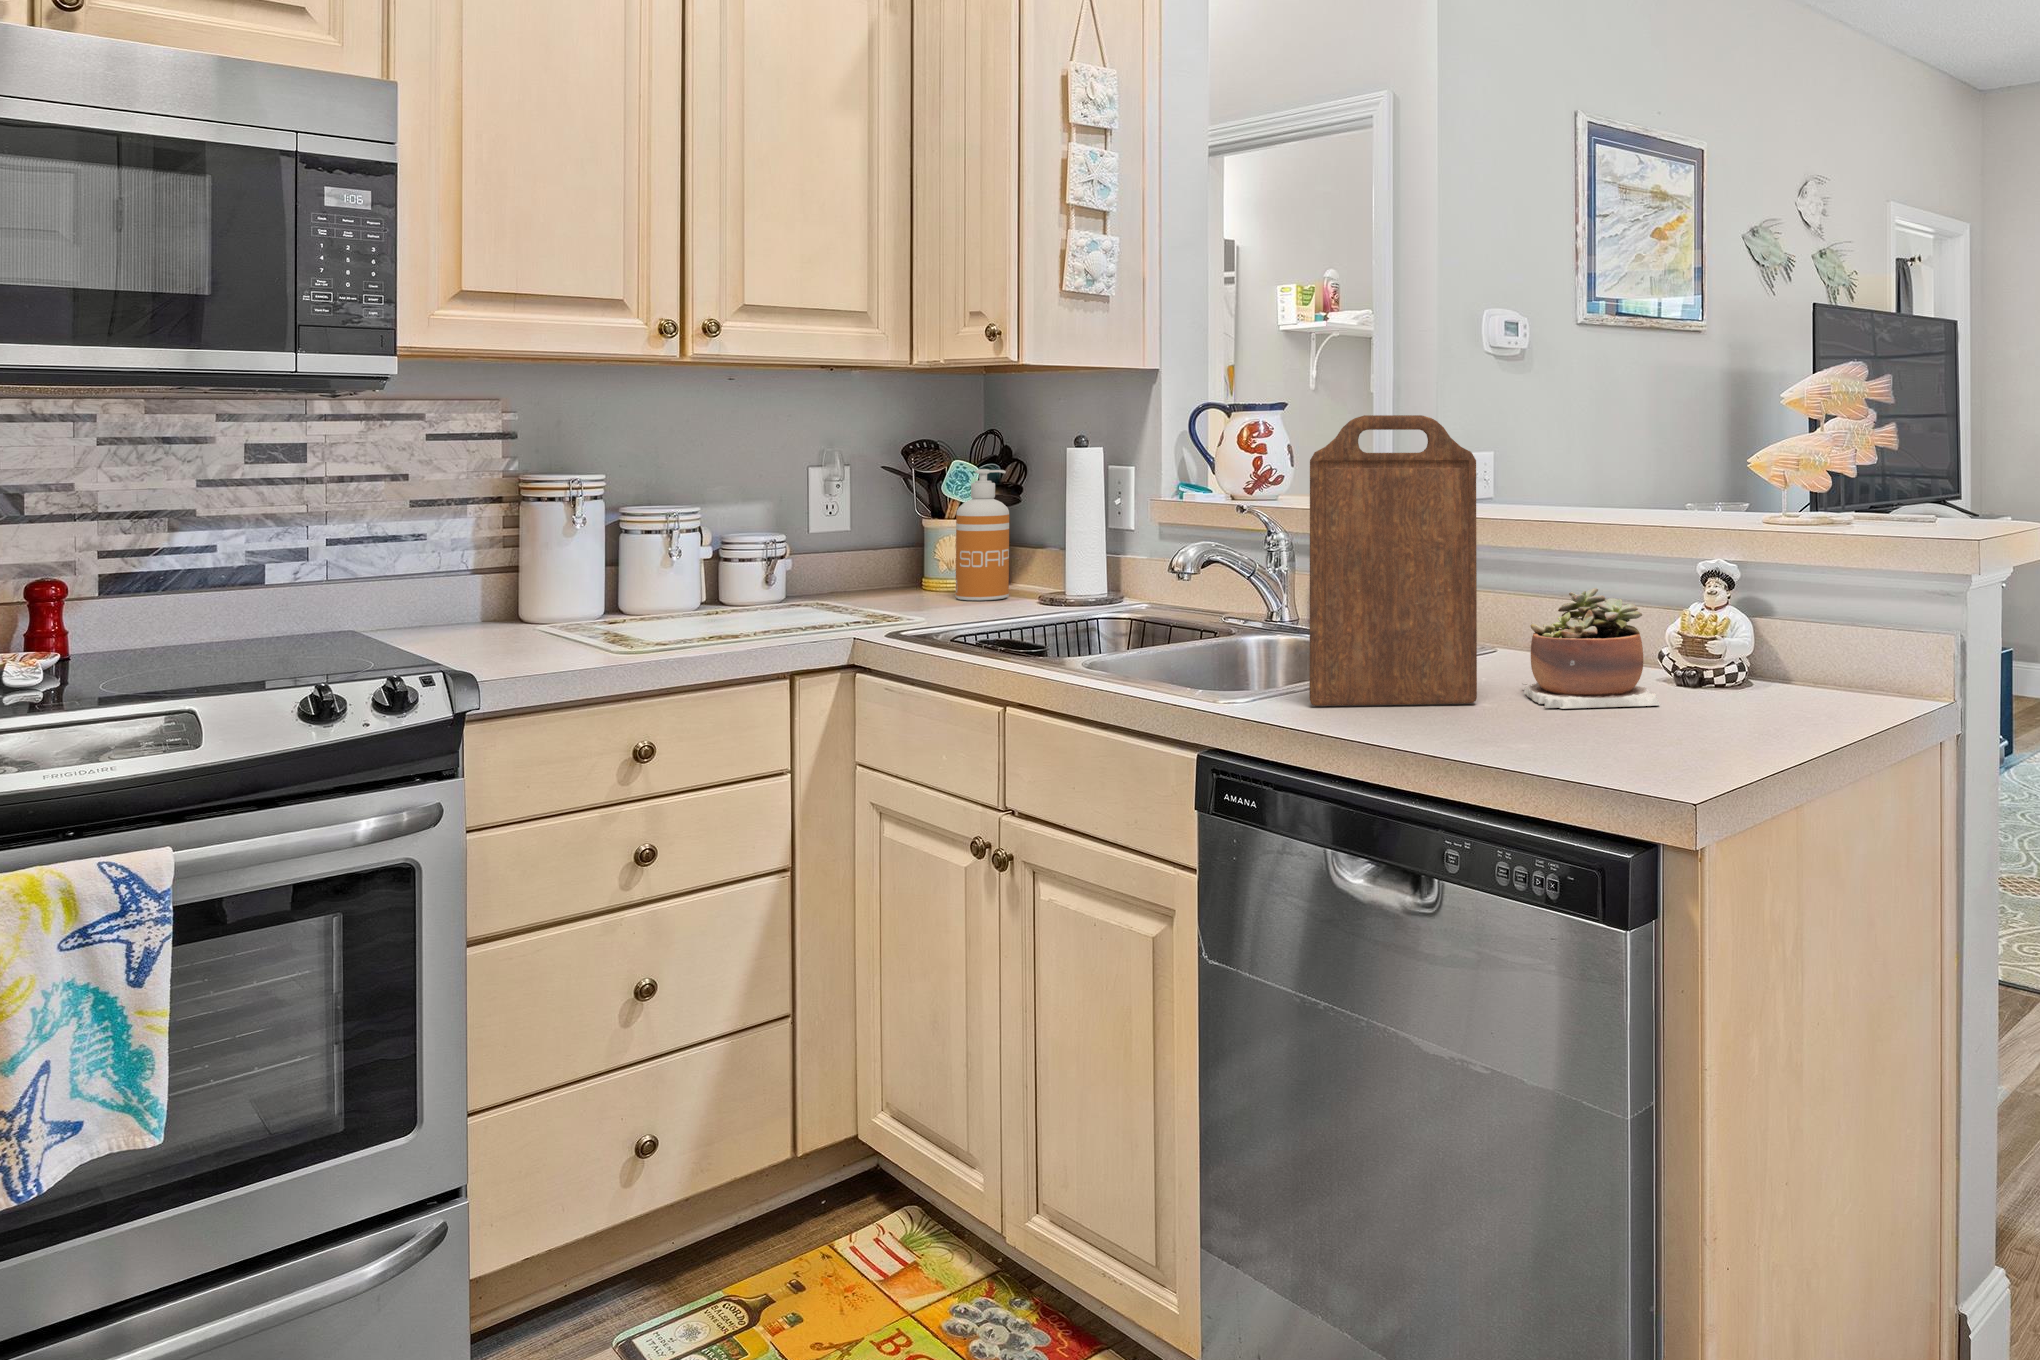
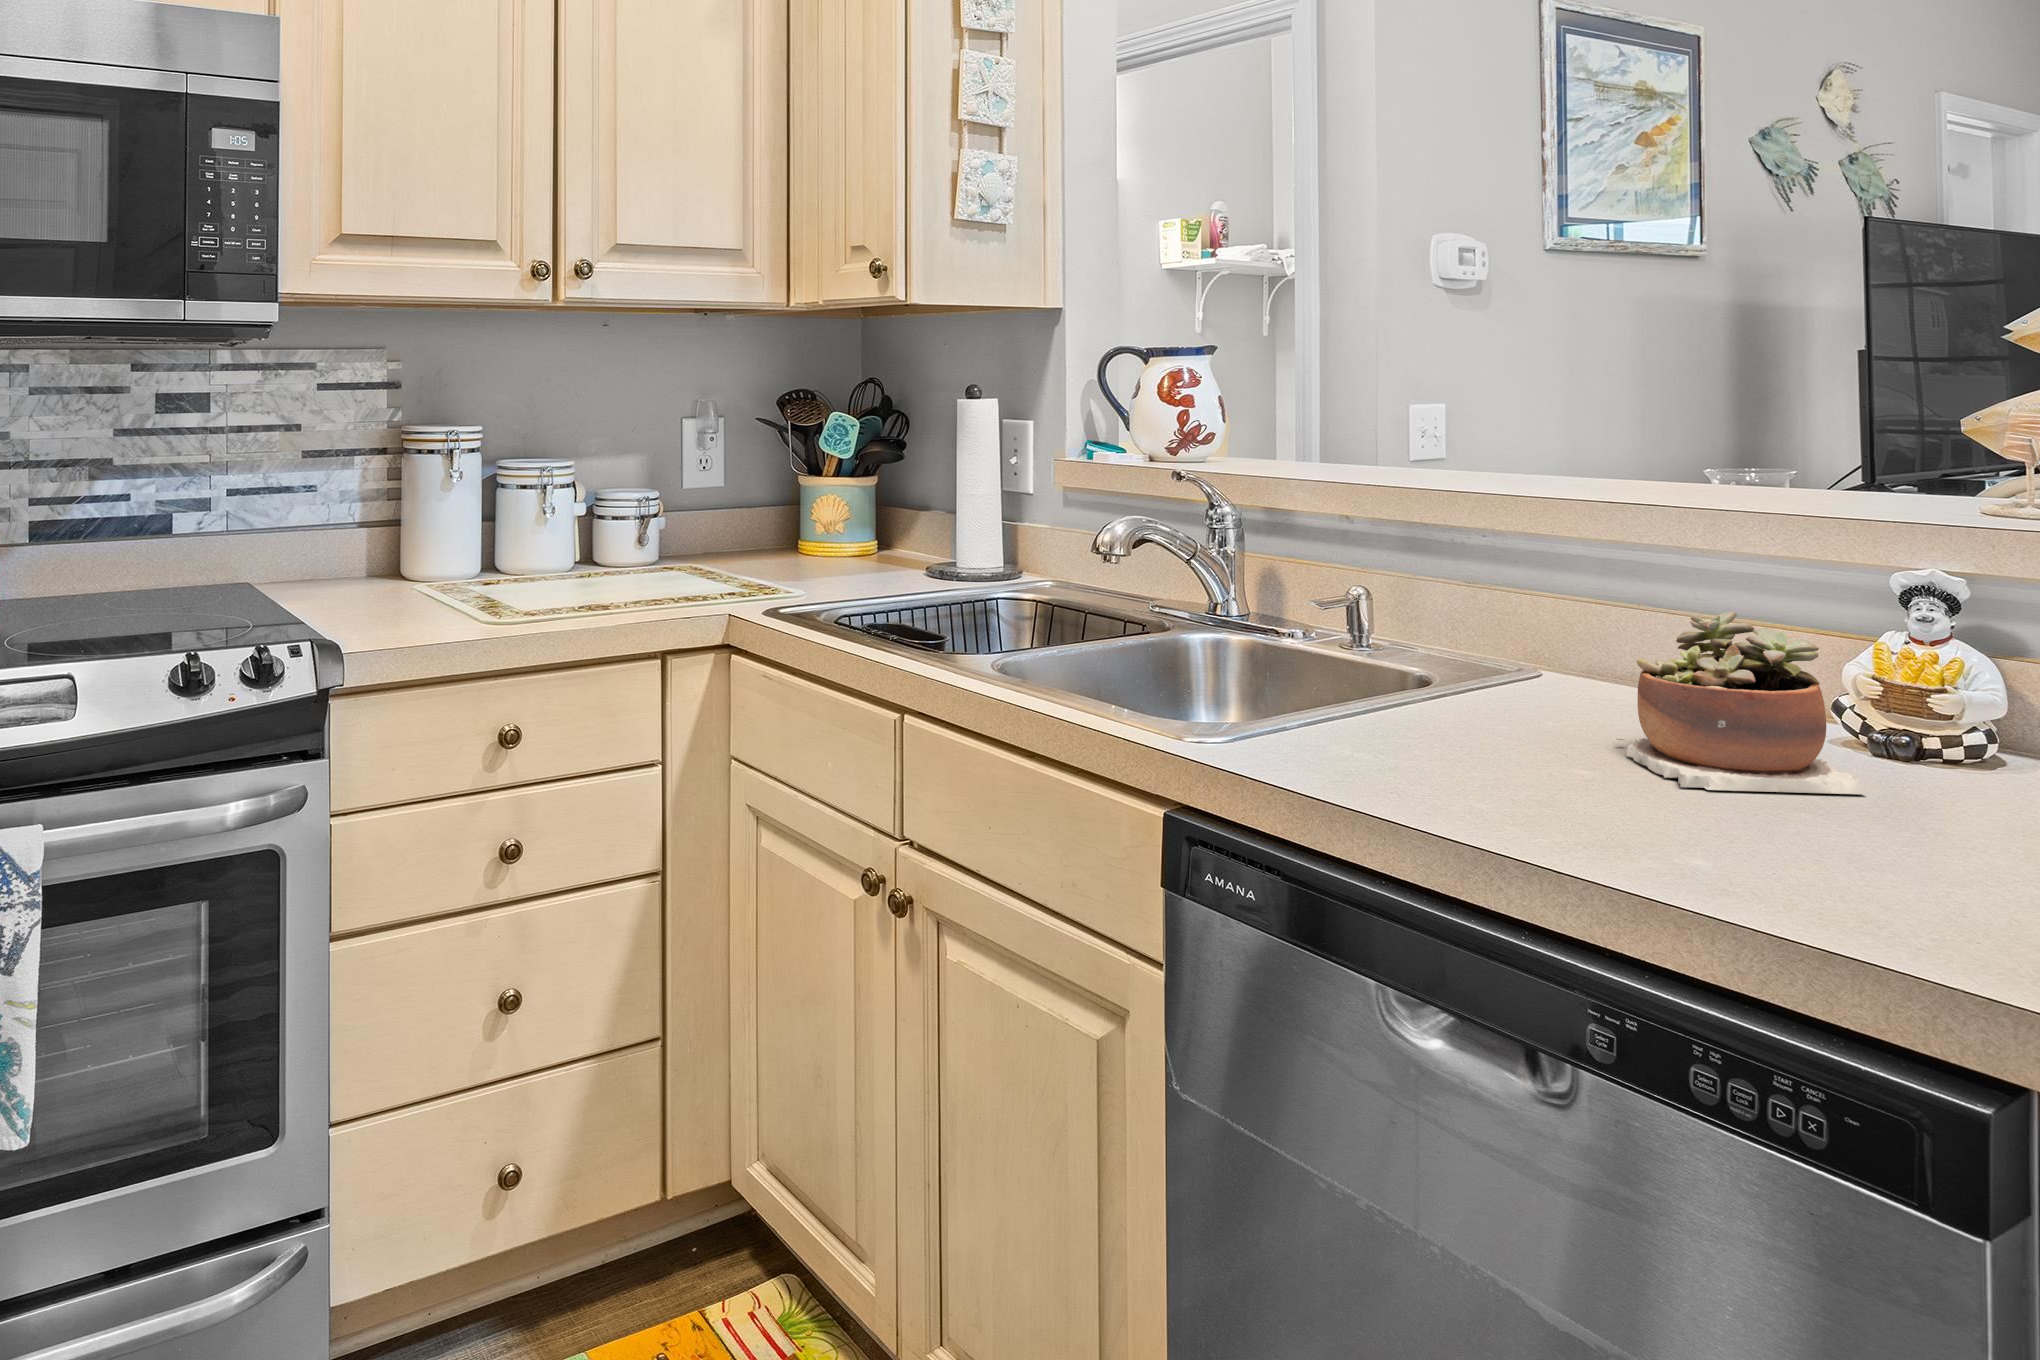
cutting board: present [1309,415,1477,706] -> none [1319,367,1567,769]
soap dispenser: present [956,469,1009,601] -> none [838,424,893,566]

